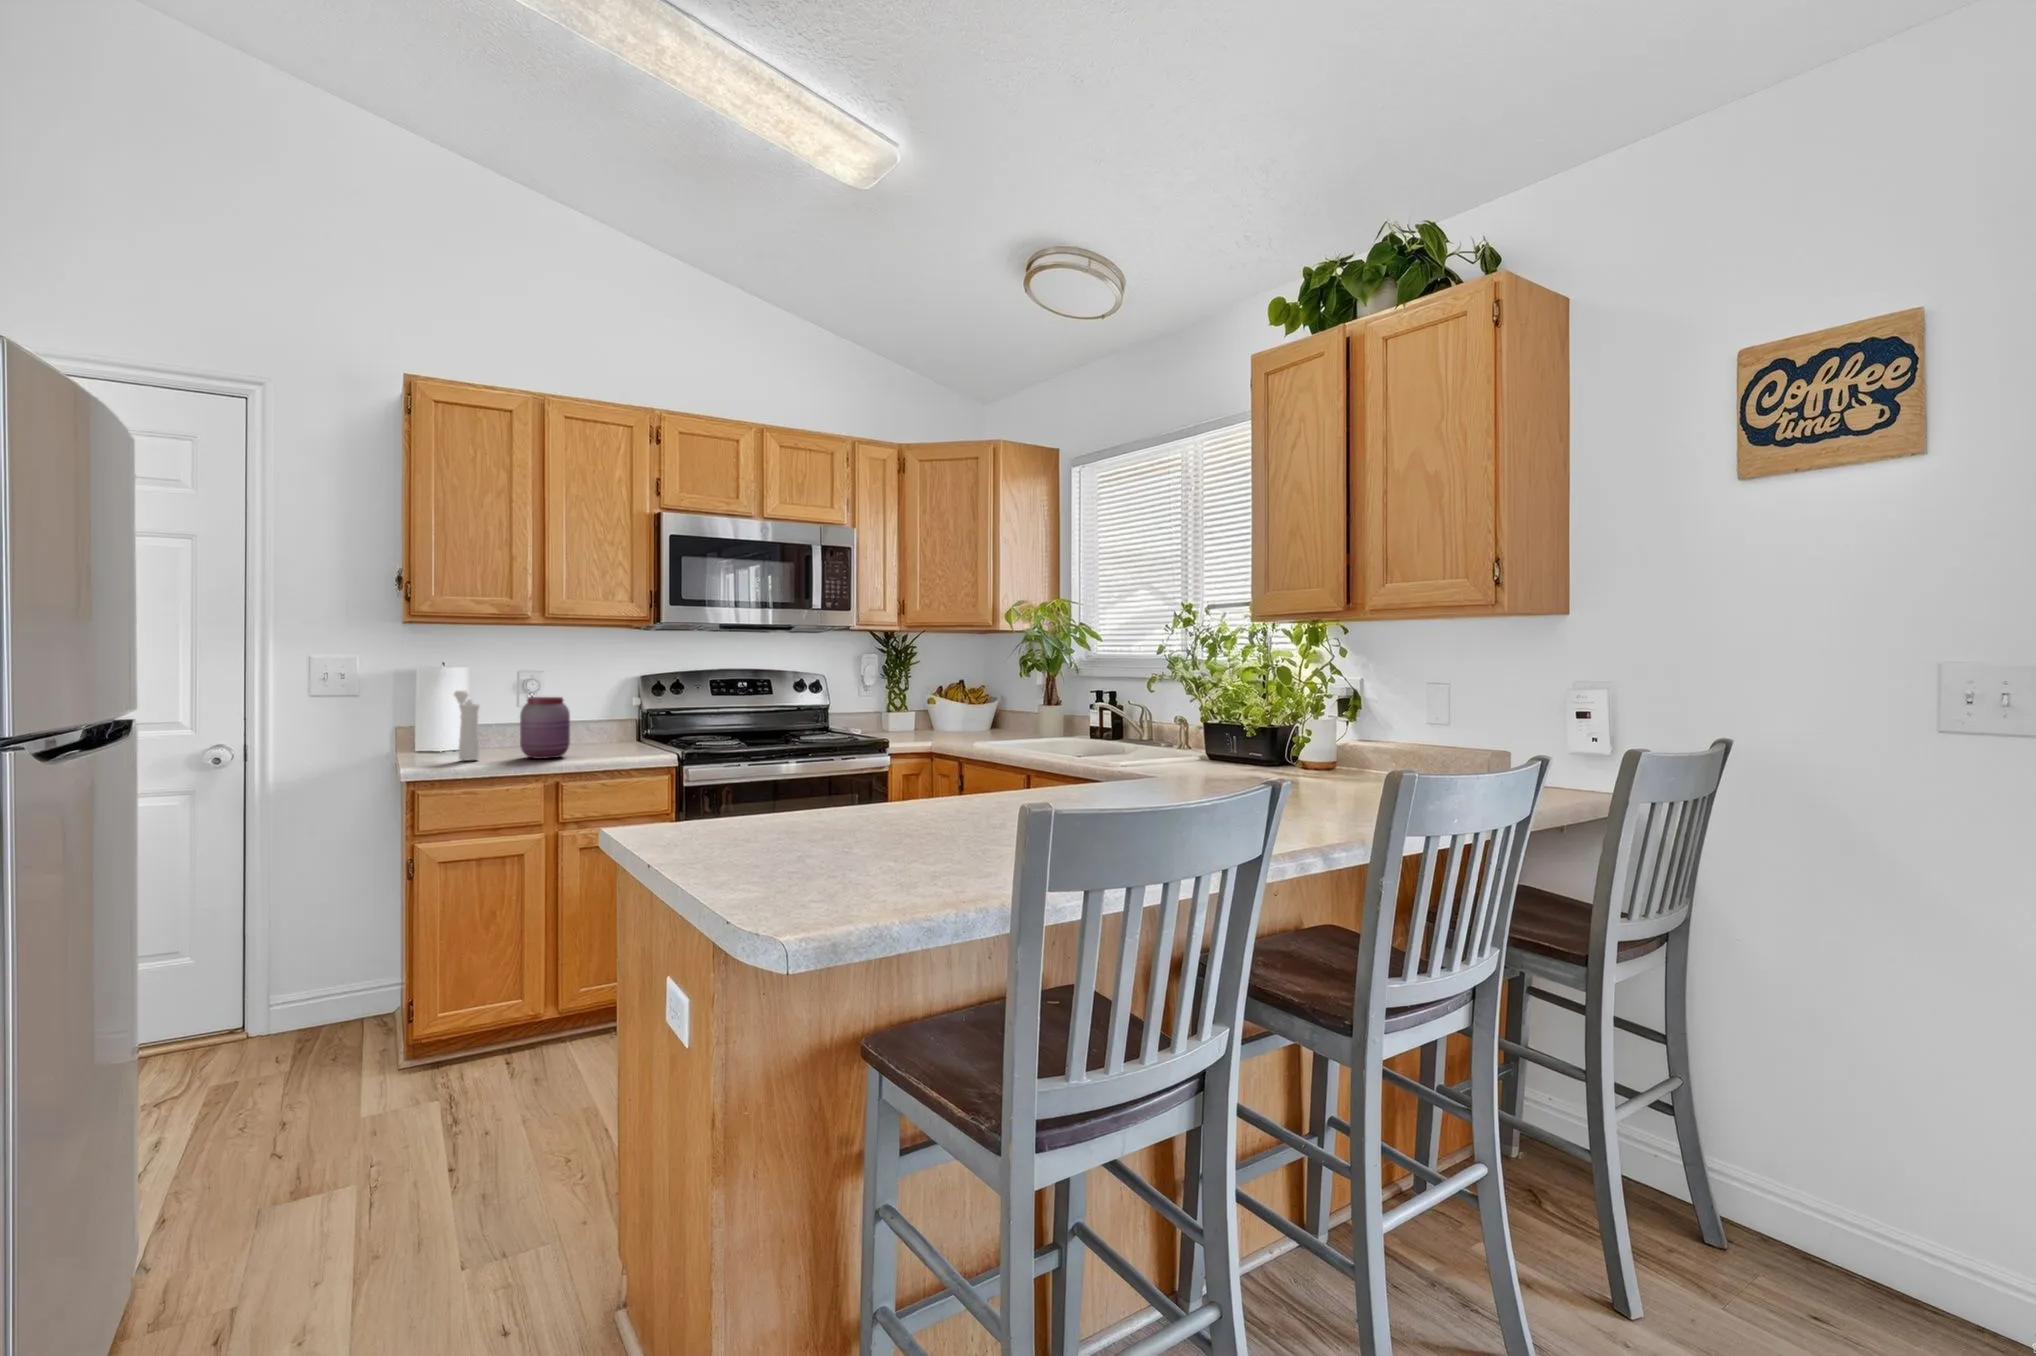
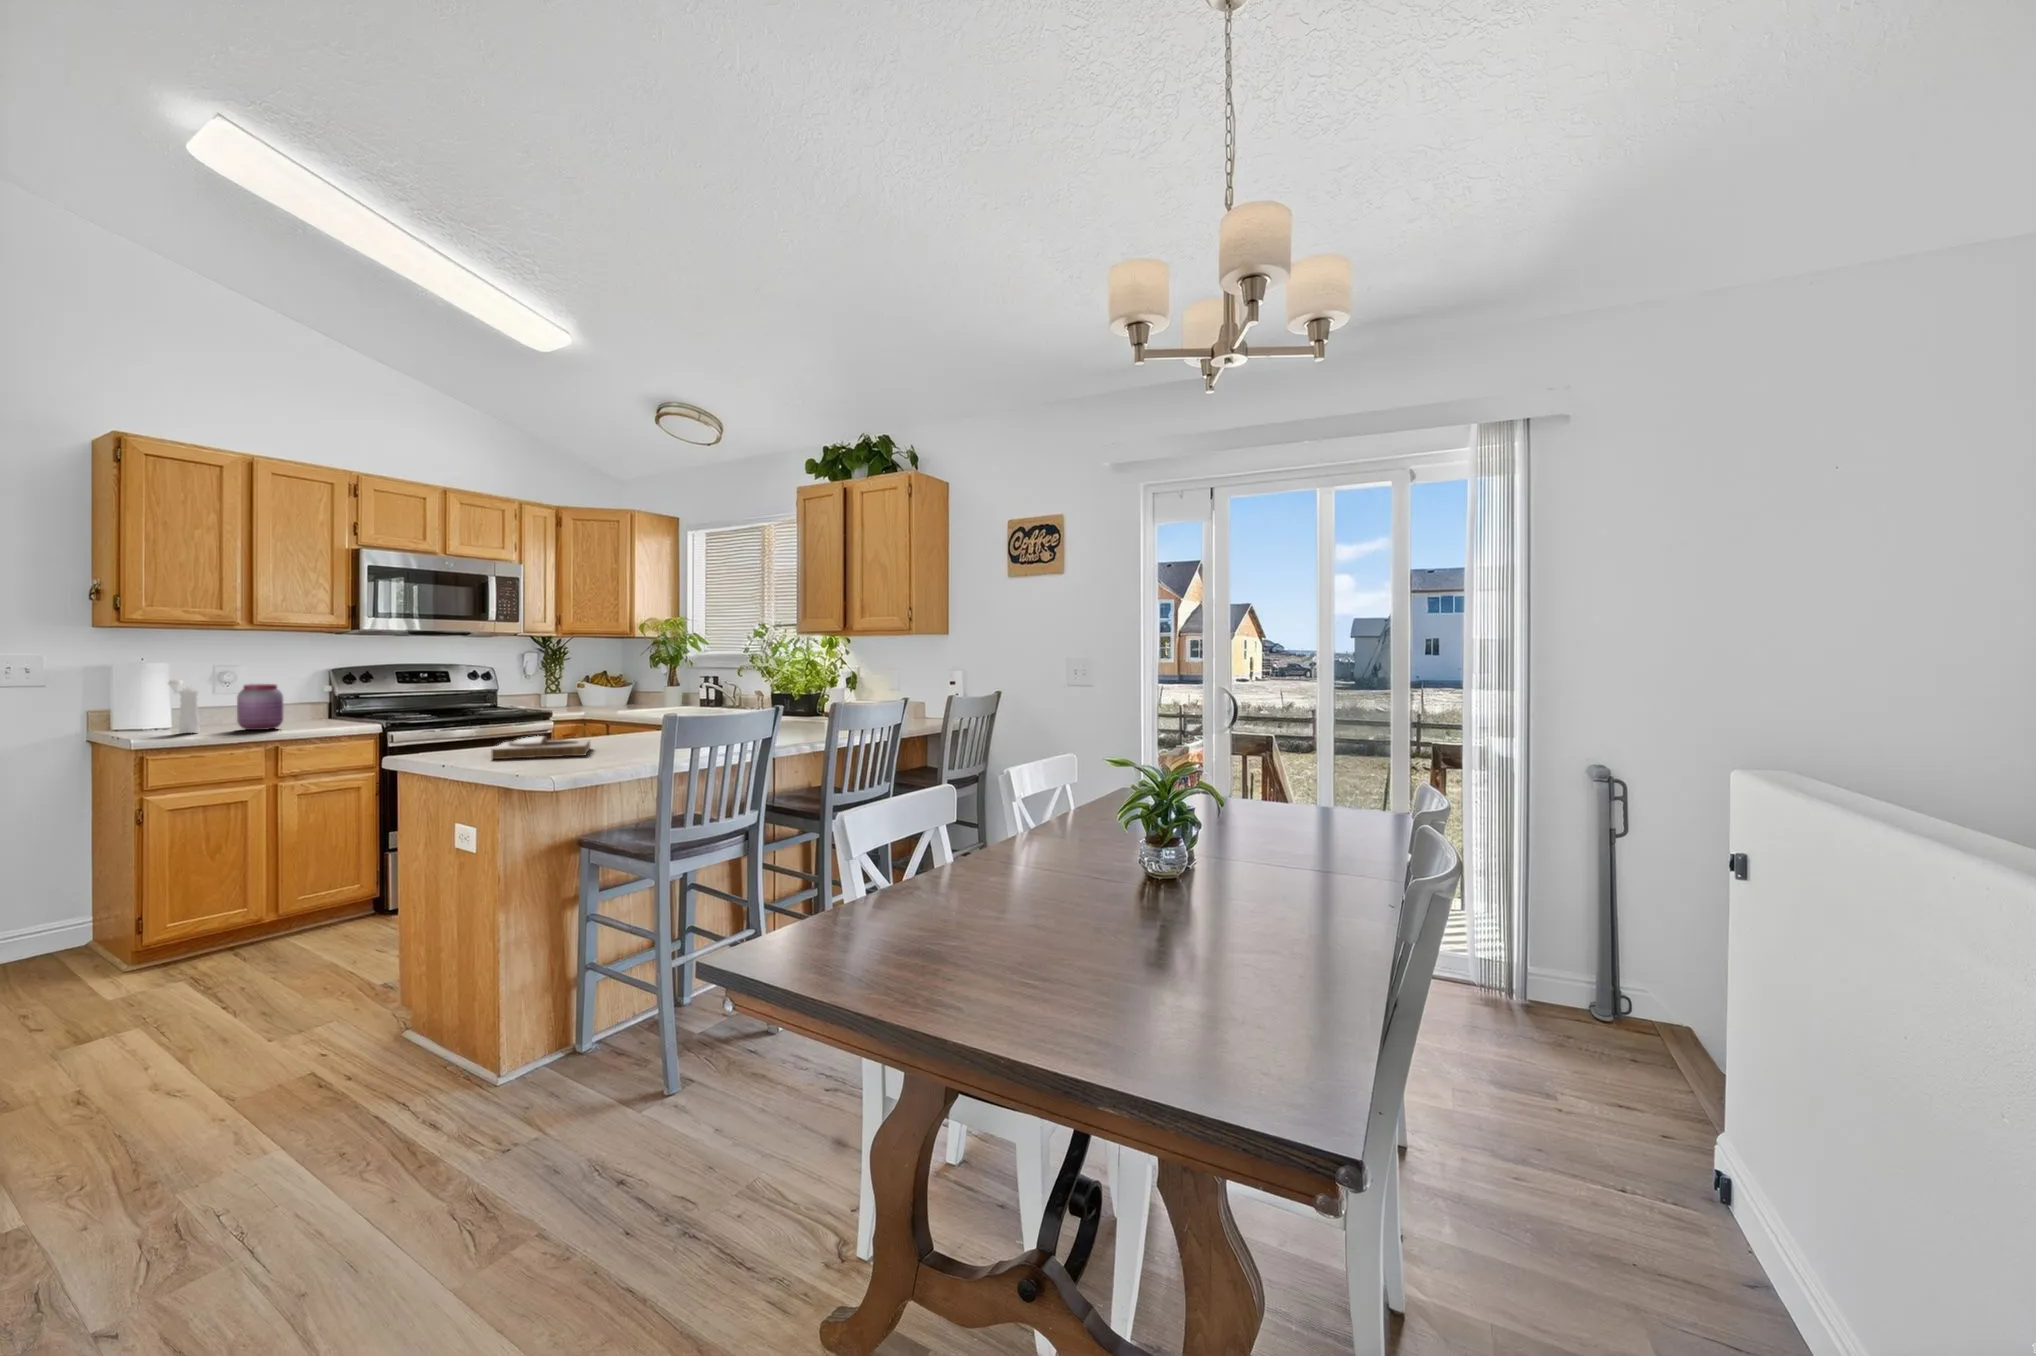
tray: none [716,813,900,863] -> present [492,736,590,759]

